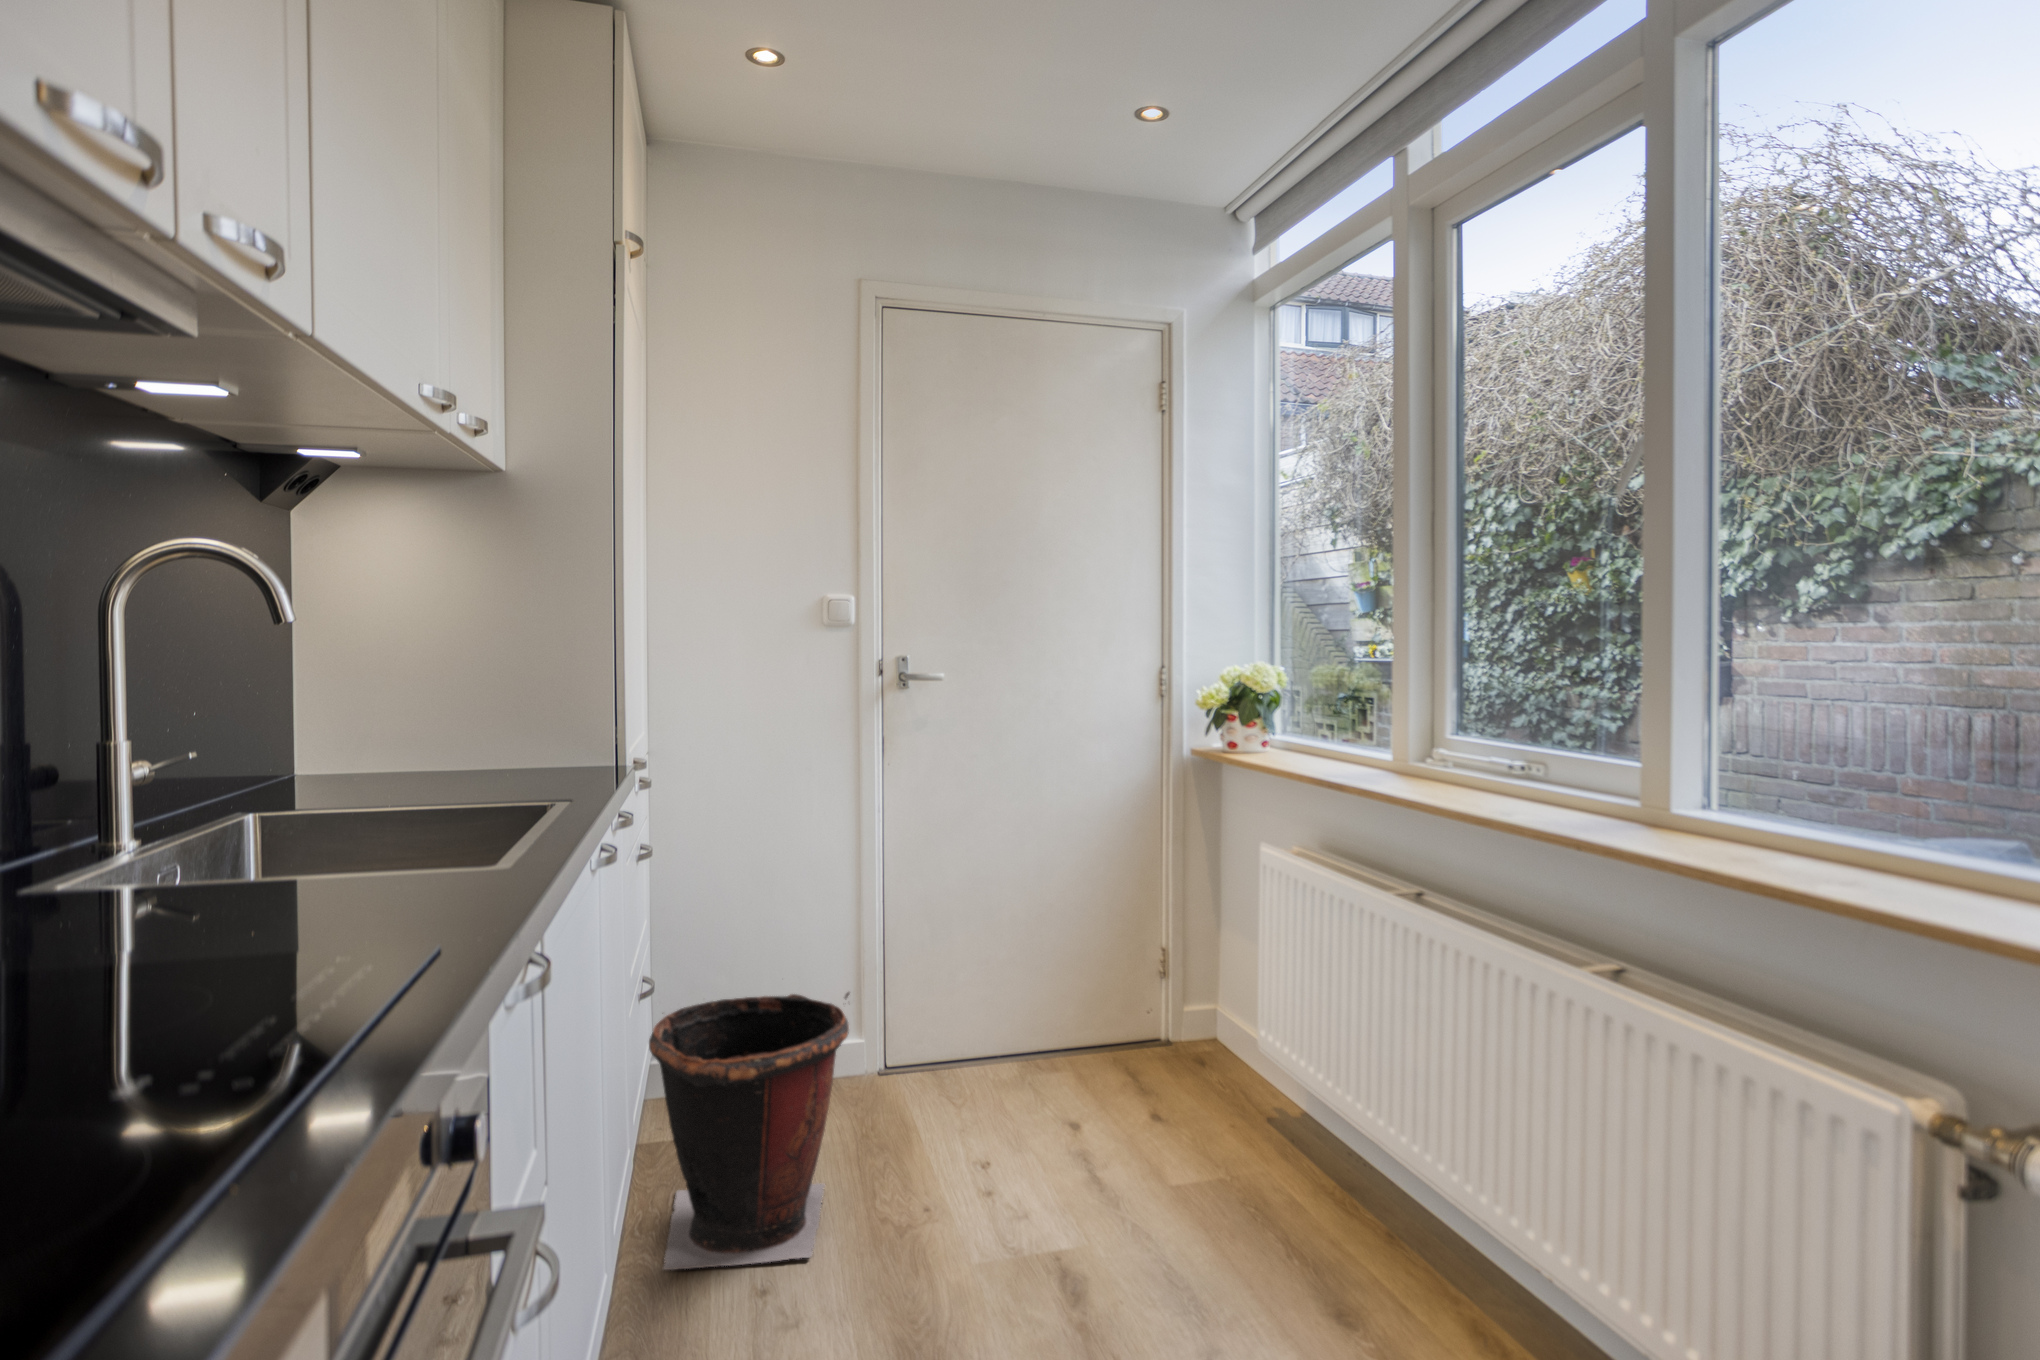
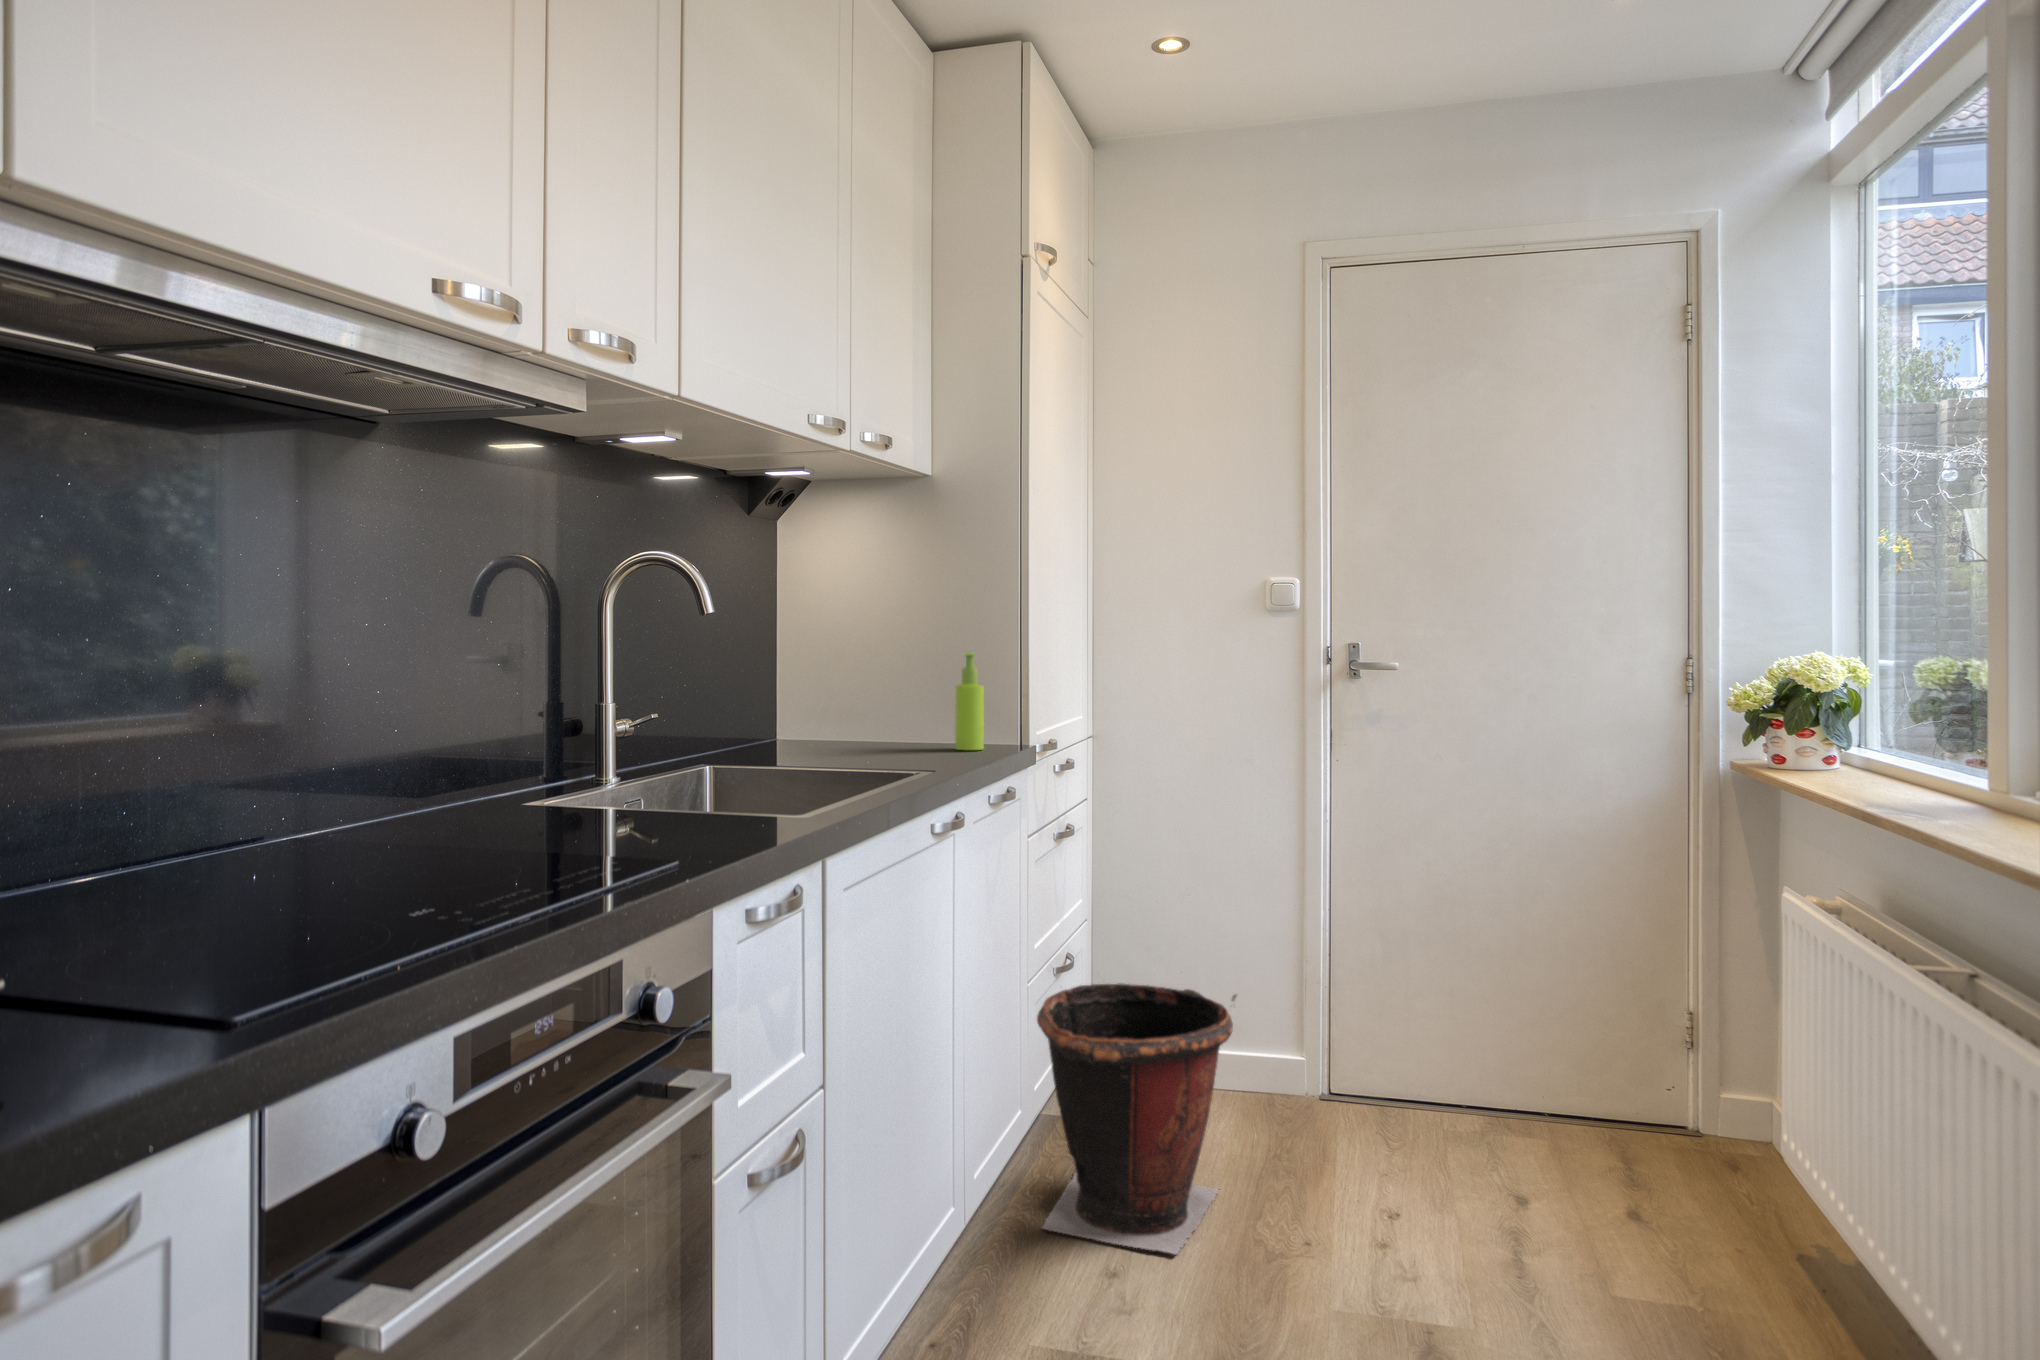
soap dispenser: none [553,667,586,773] -> present [955,652,984,750]

